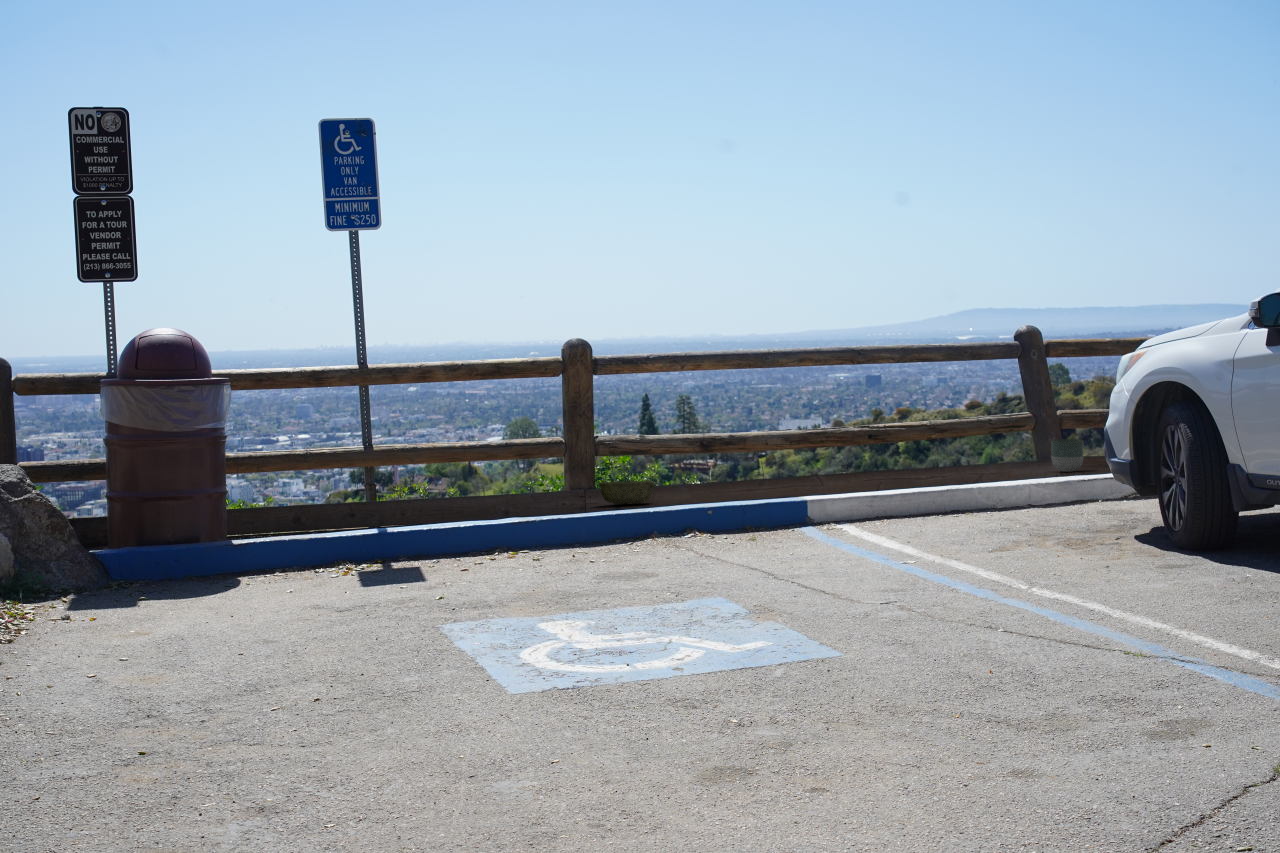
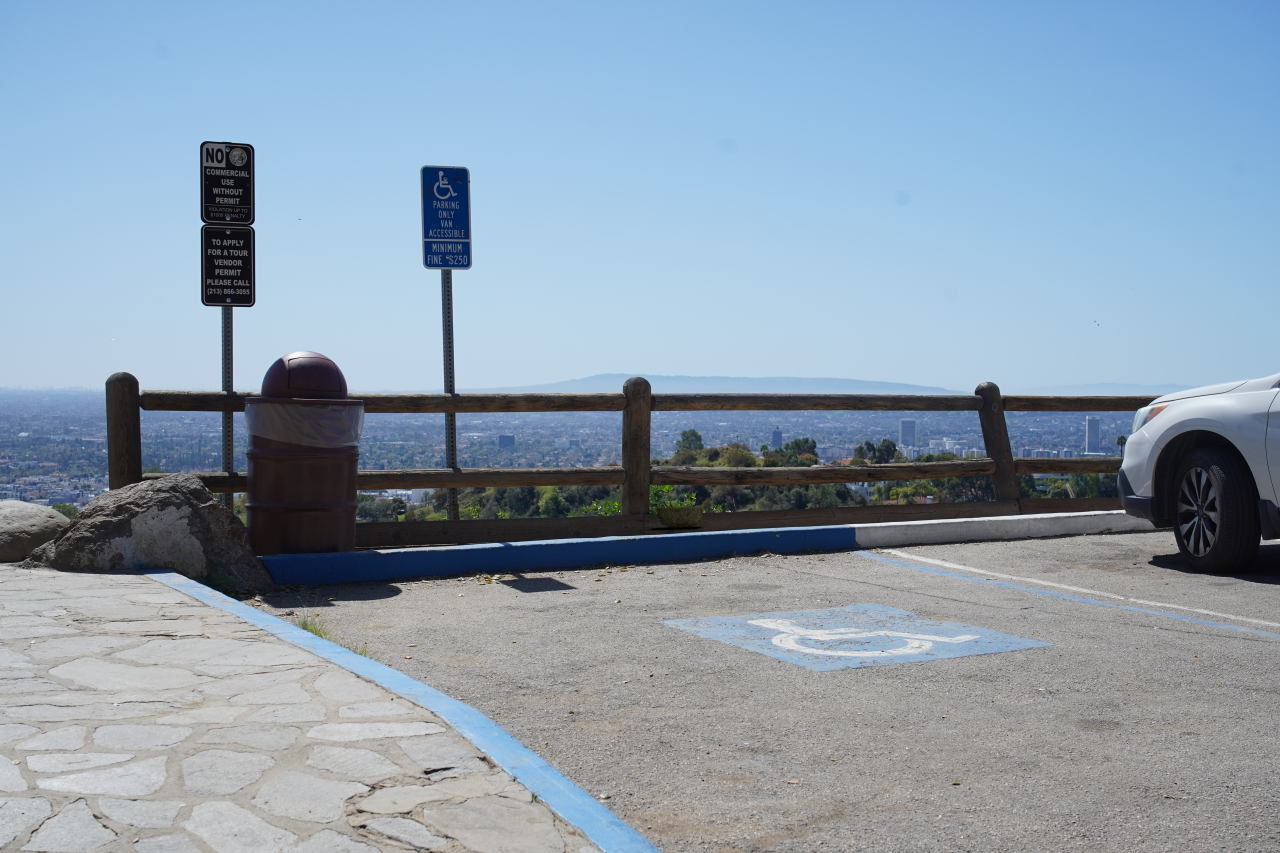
planter: present [1051,439,1084,472] -> none [1027,479,1056,507]

